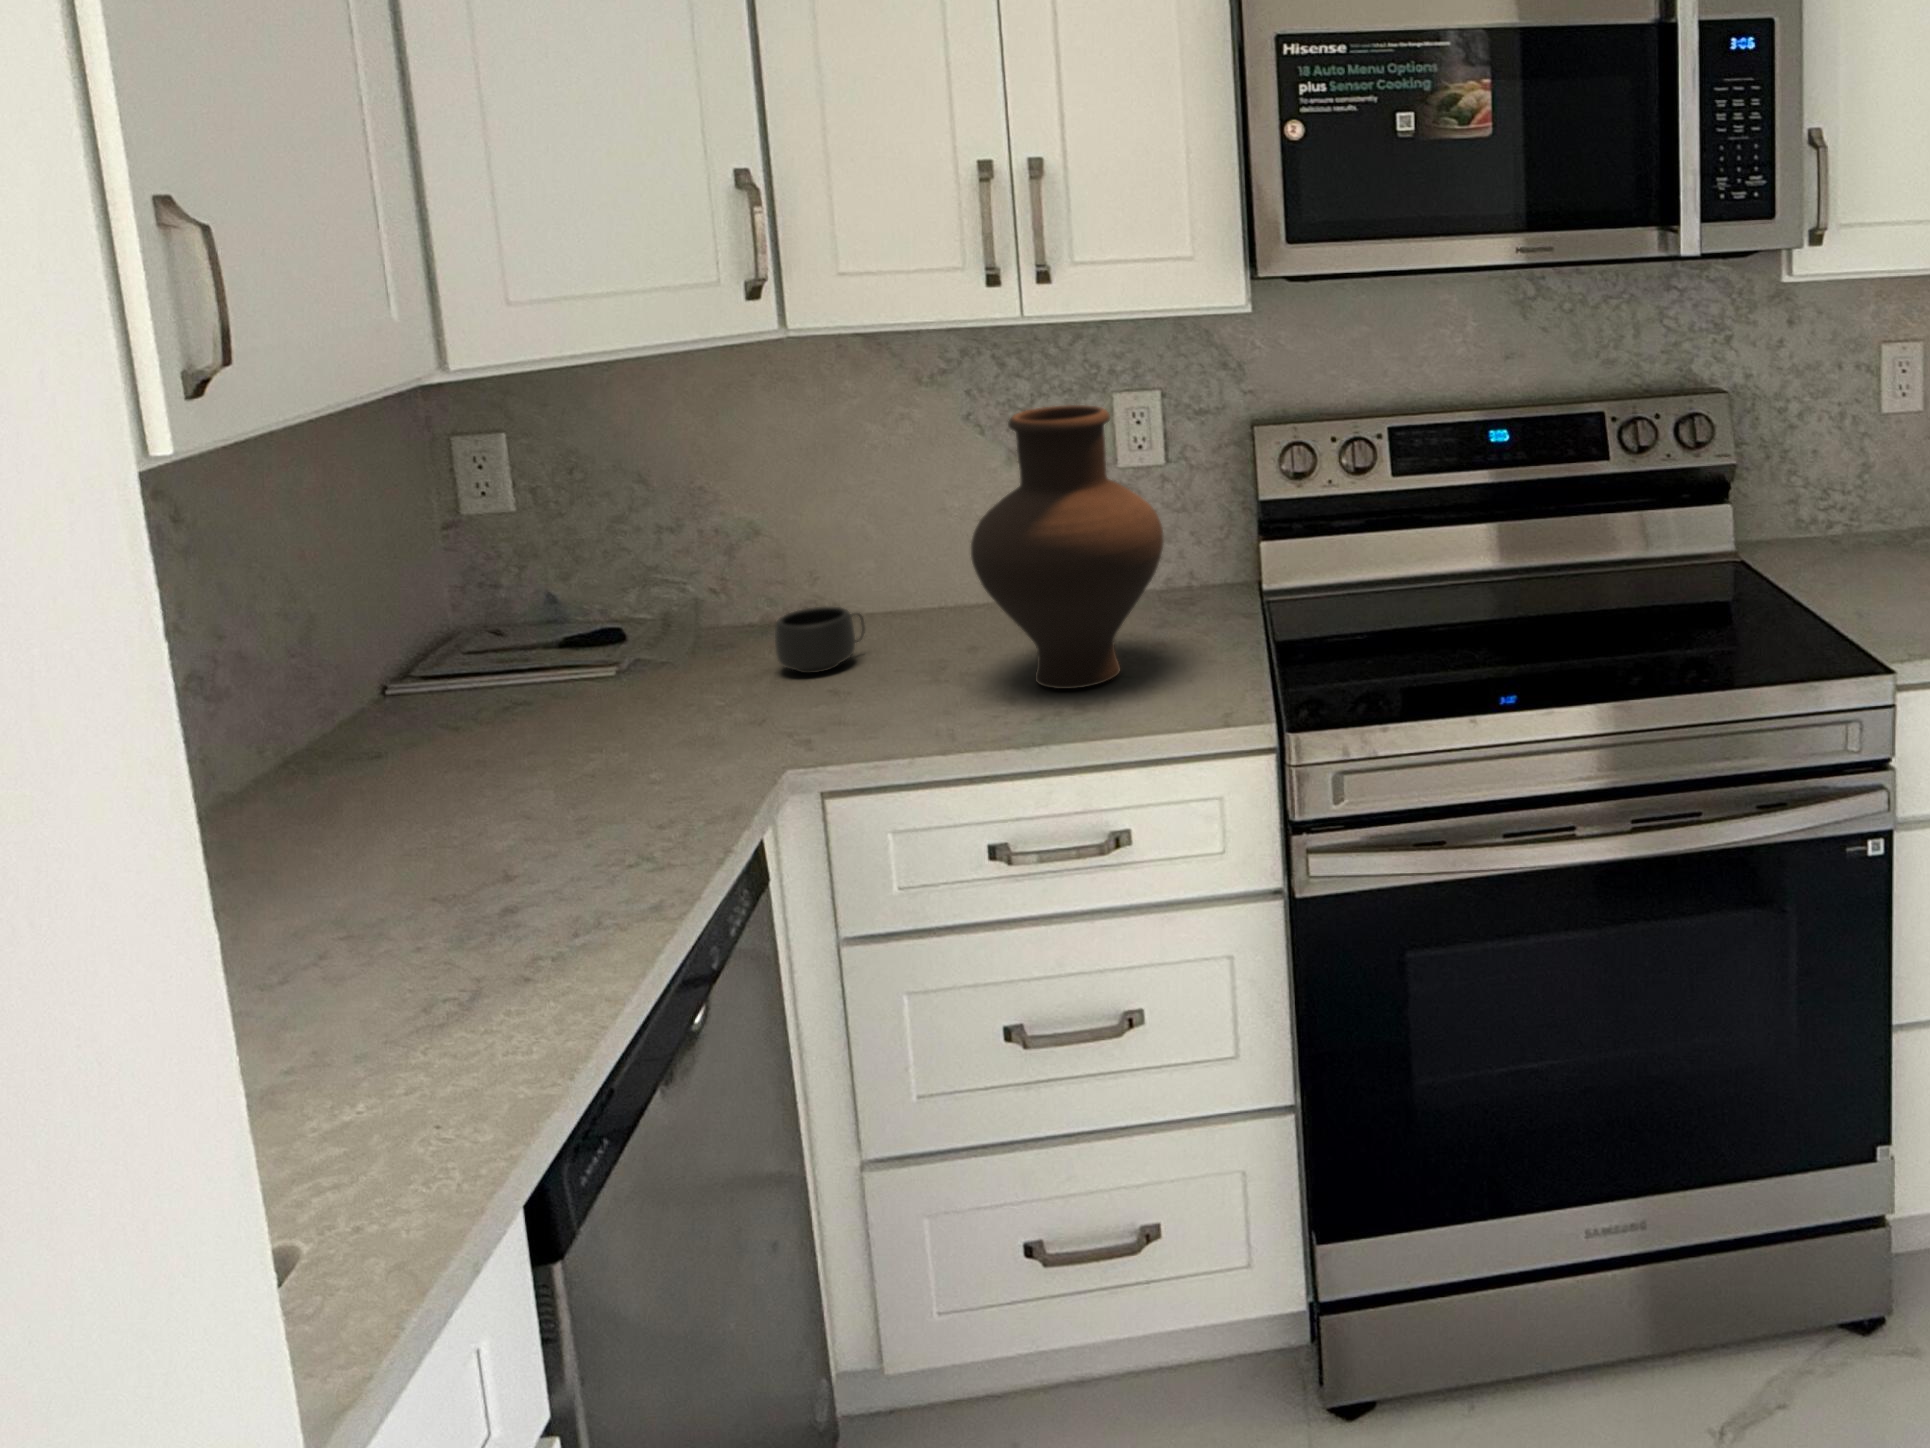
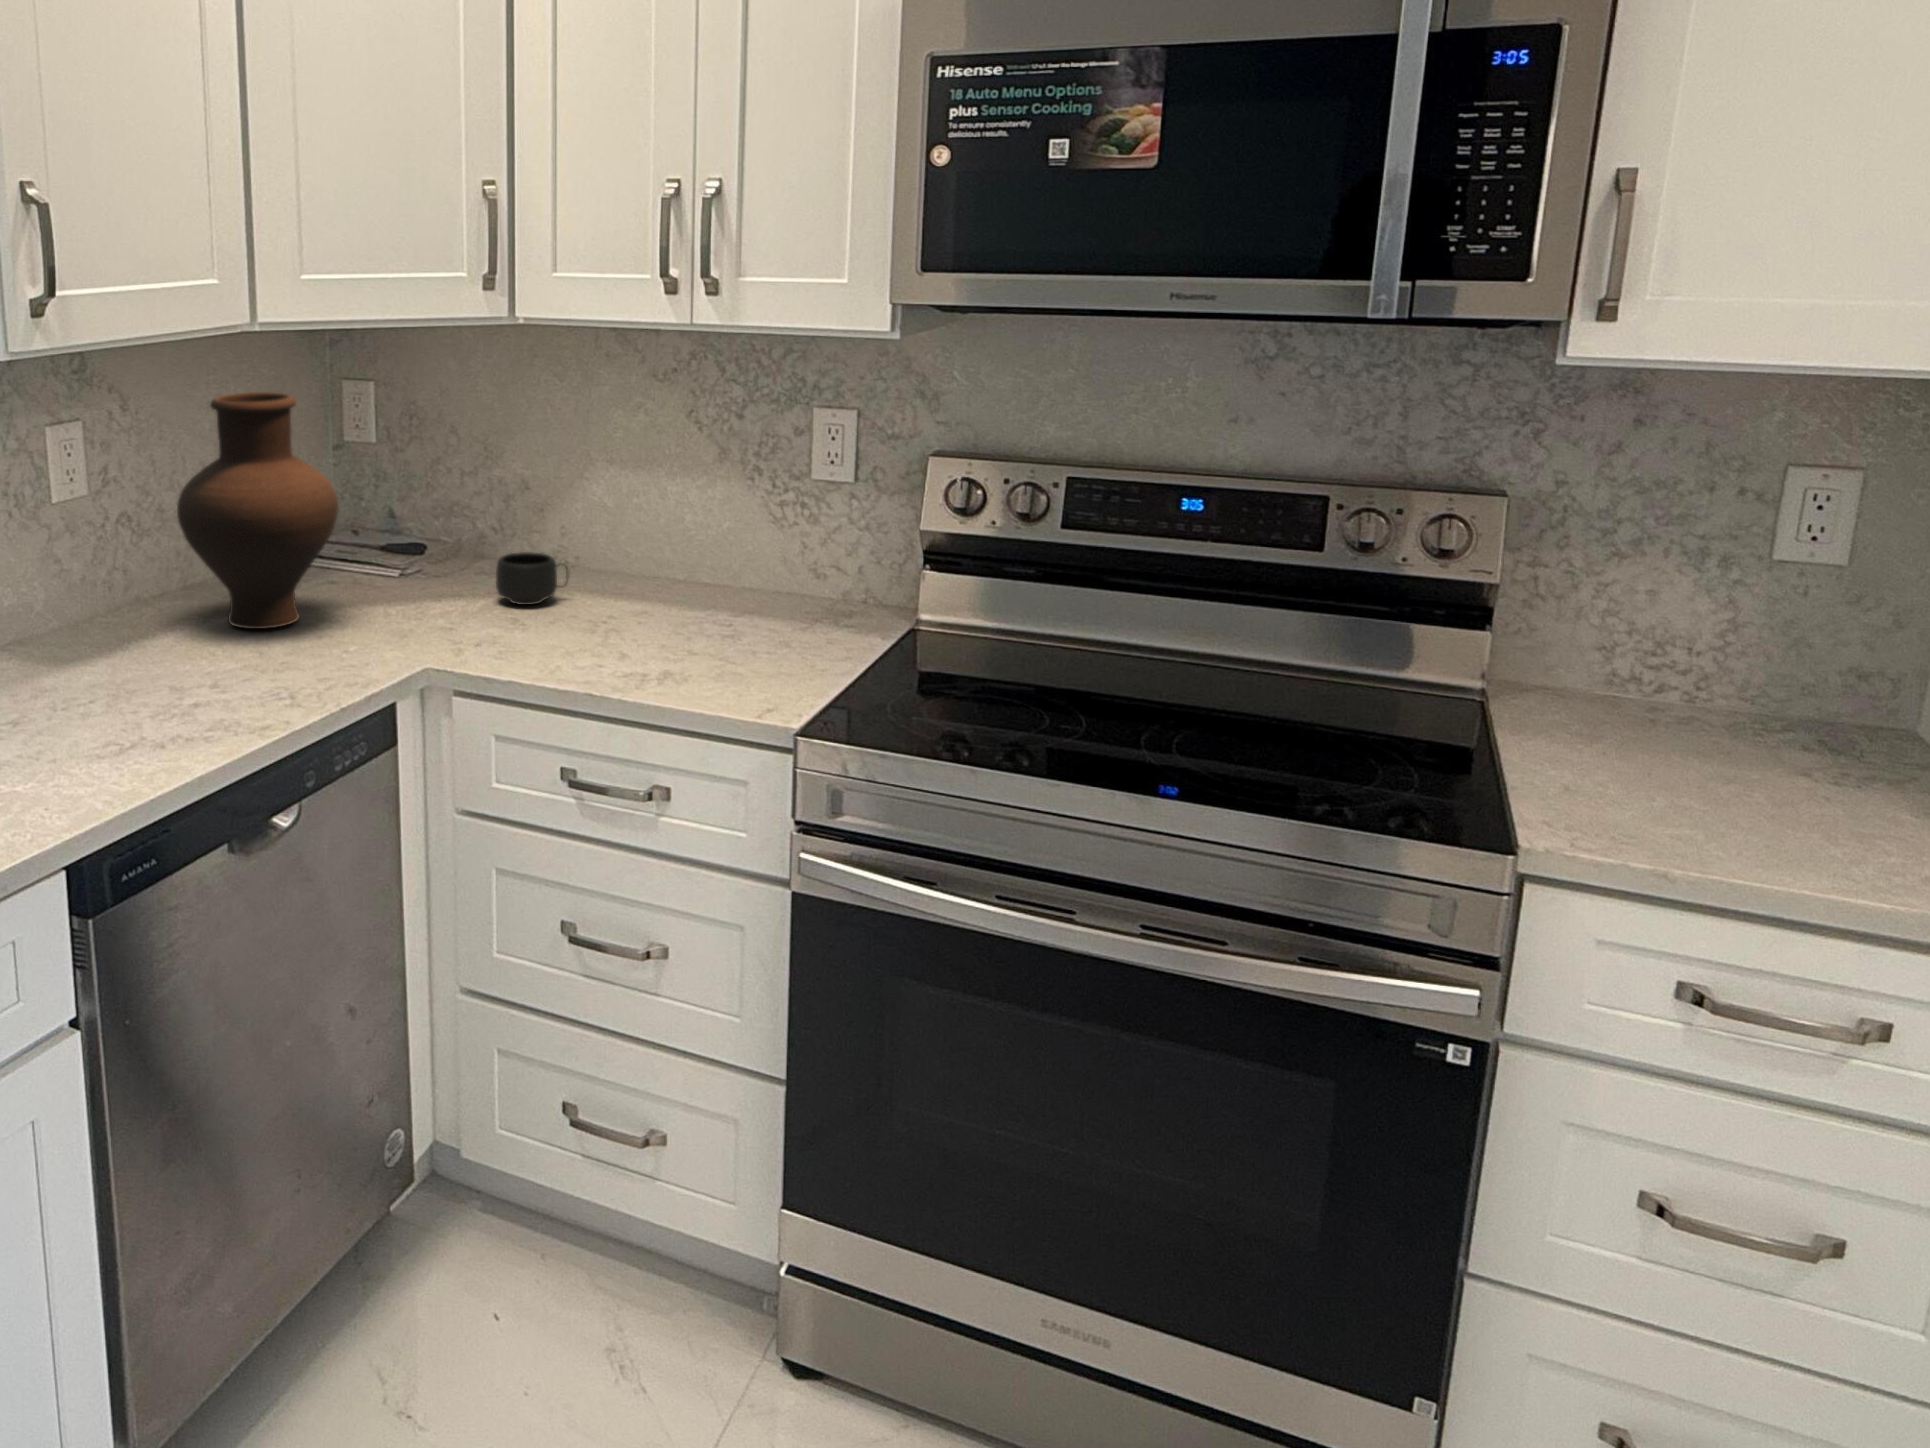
vase: present [971,405,1164,689] -> present [177,392,338,629]

